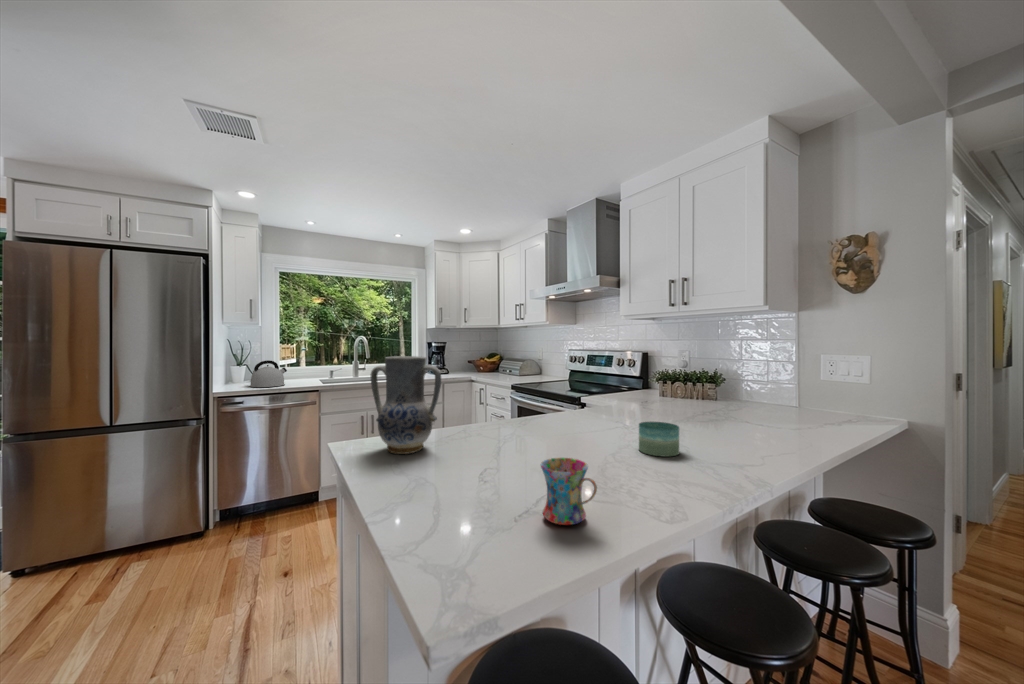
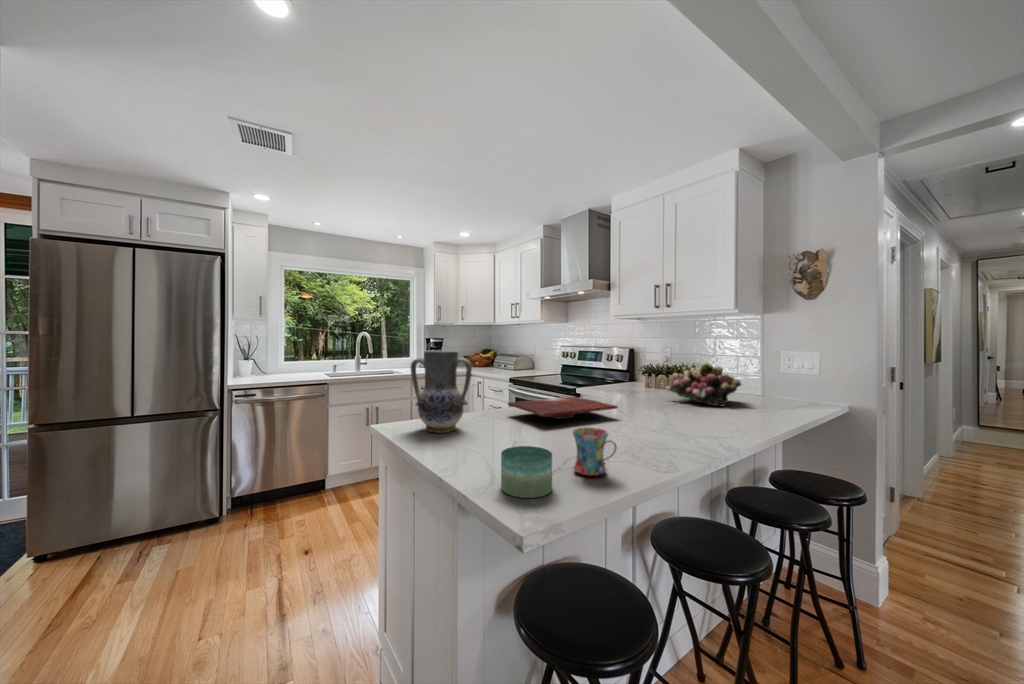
kettle: present [250,360,287,387] -> none [260,355,295,381]
flower arrangement: none [681,367,773,421] -> present [666,362,741,406]
cutting board: none [491,409,620,436] -> present [508,397,618,419]
candle: present [639,422,679,456] -> present [501,446,552,498]

